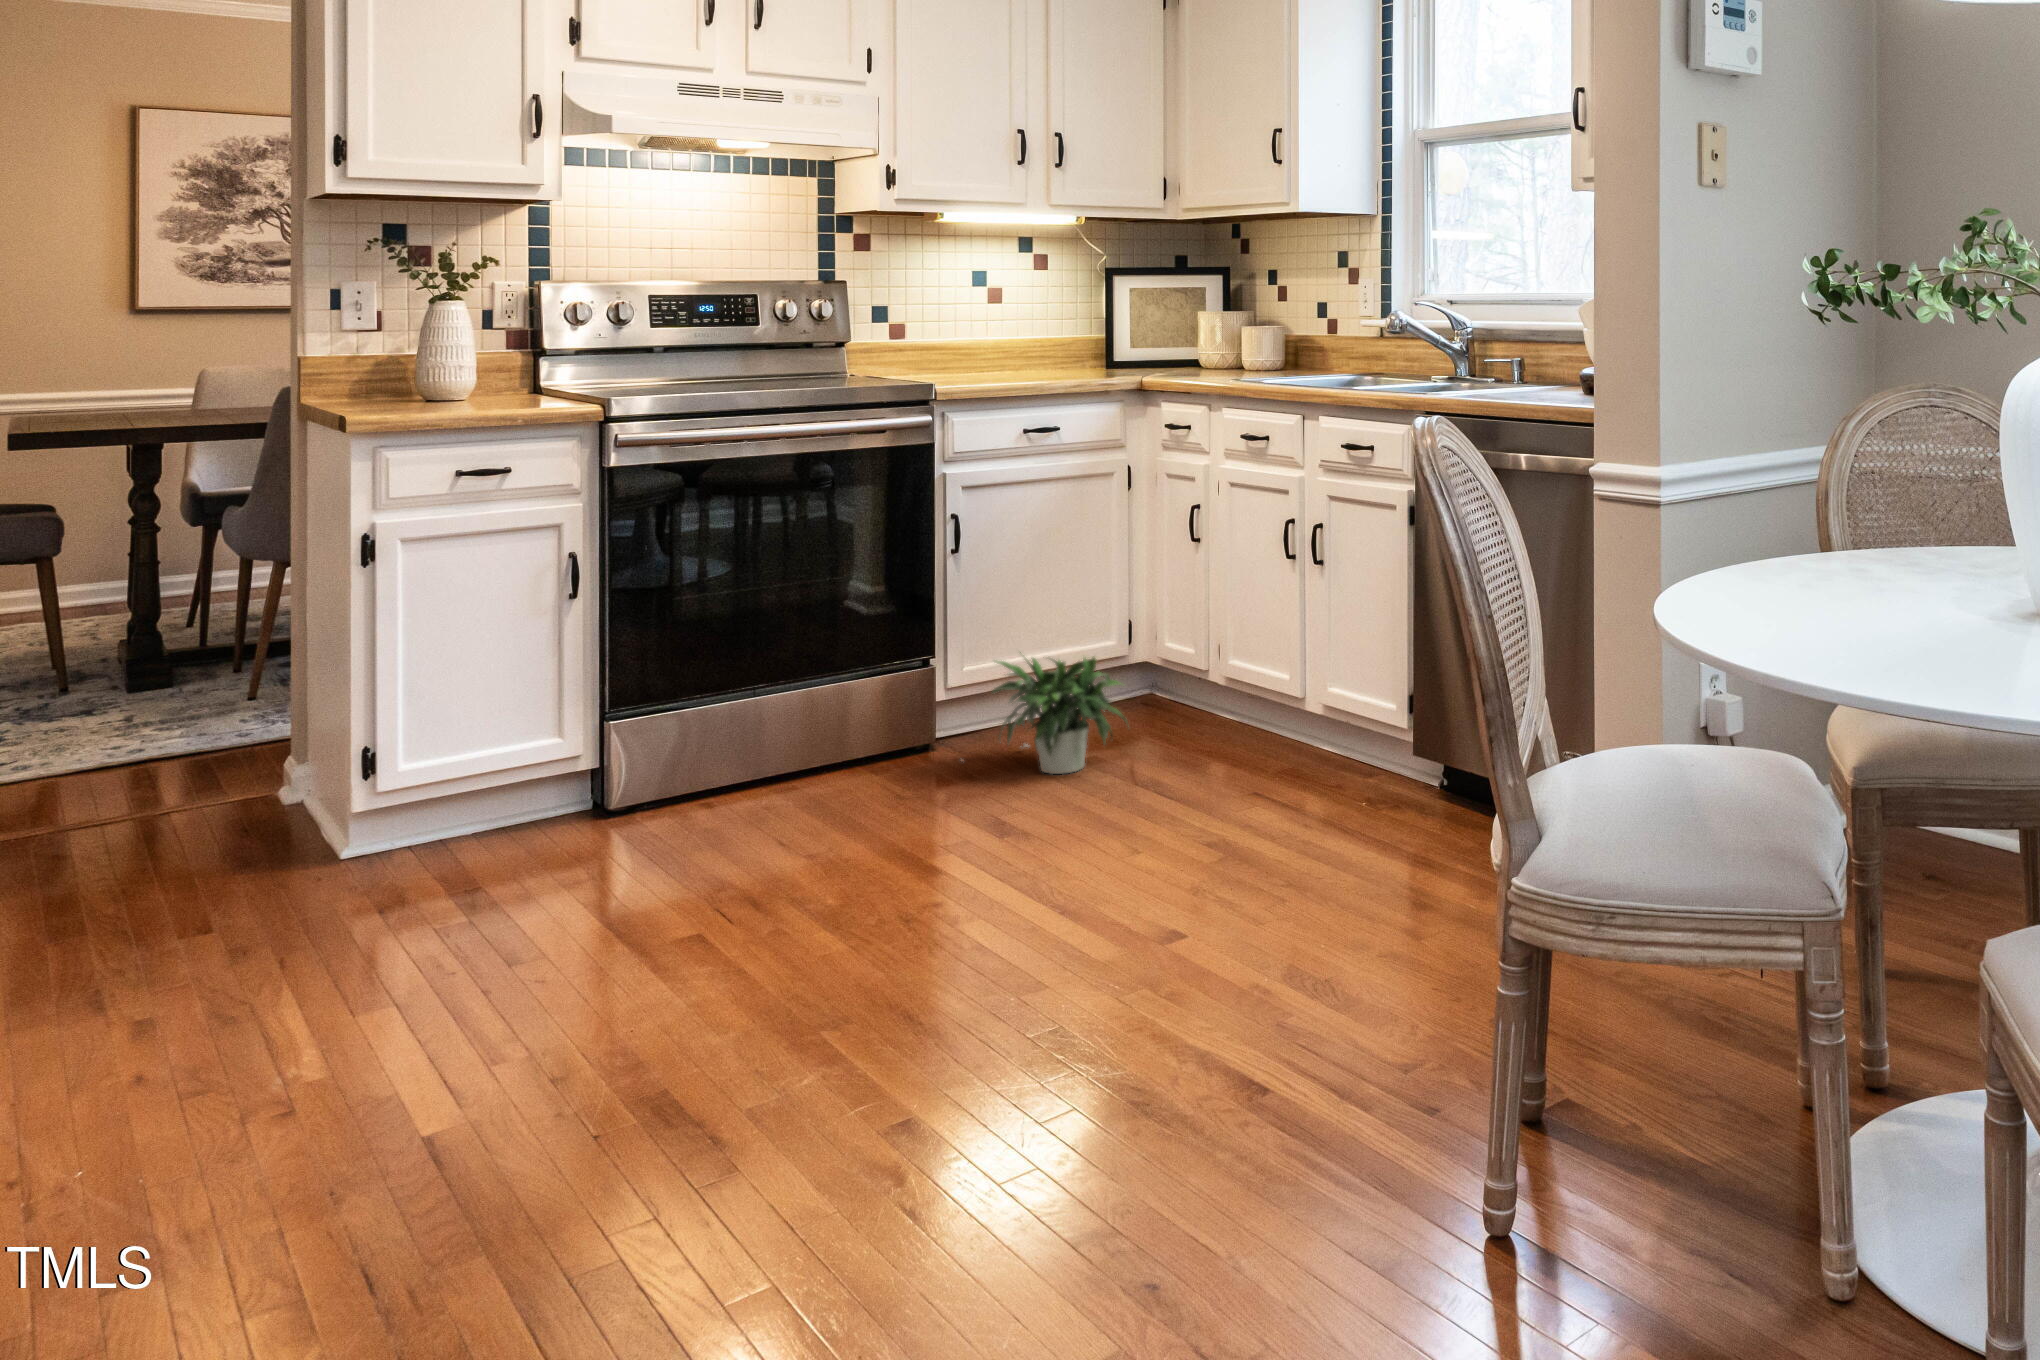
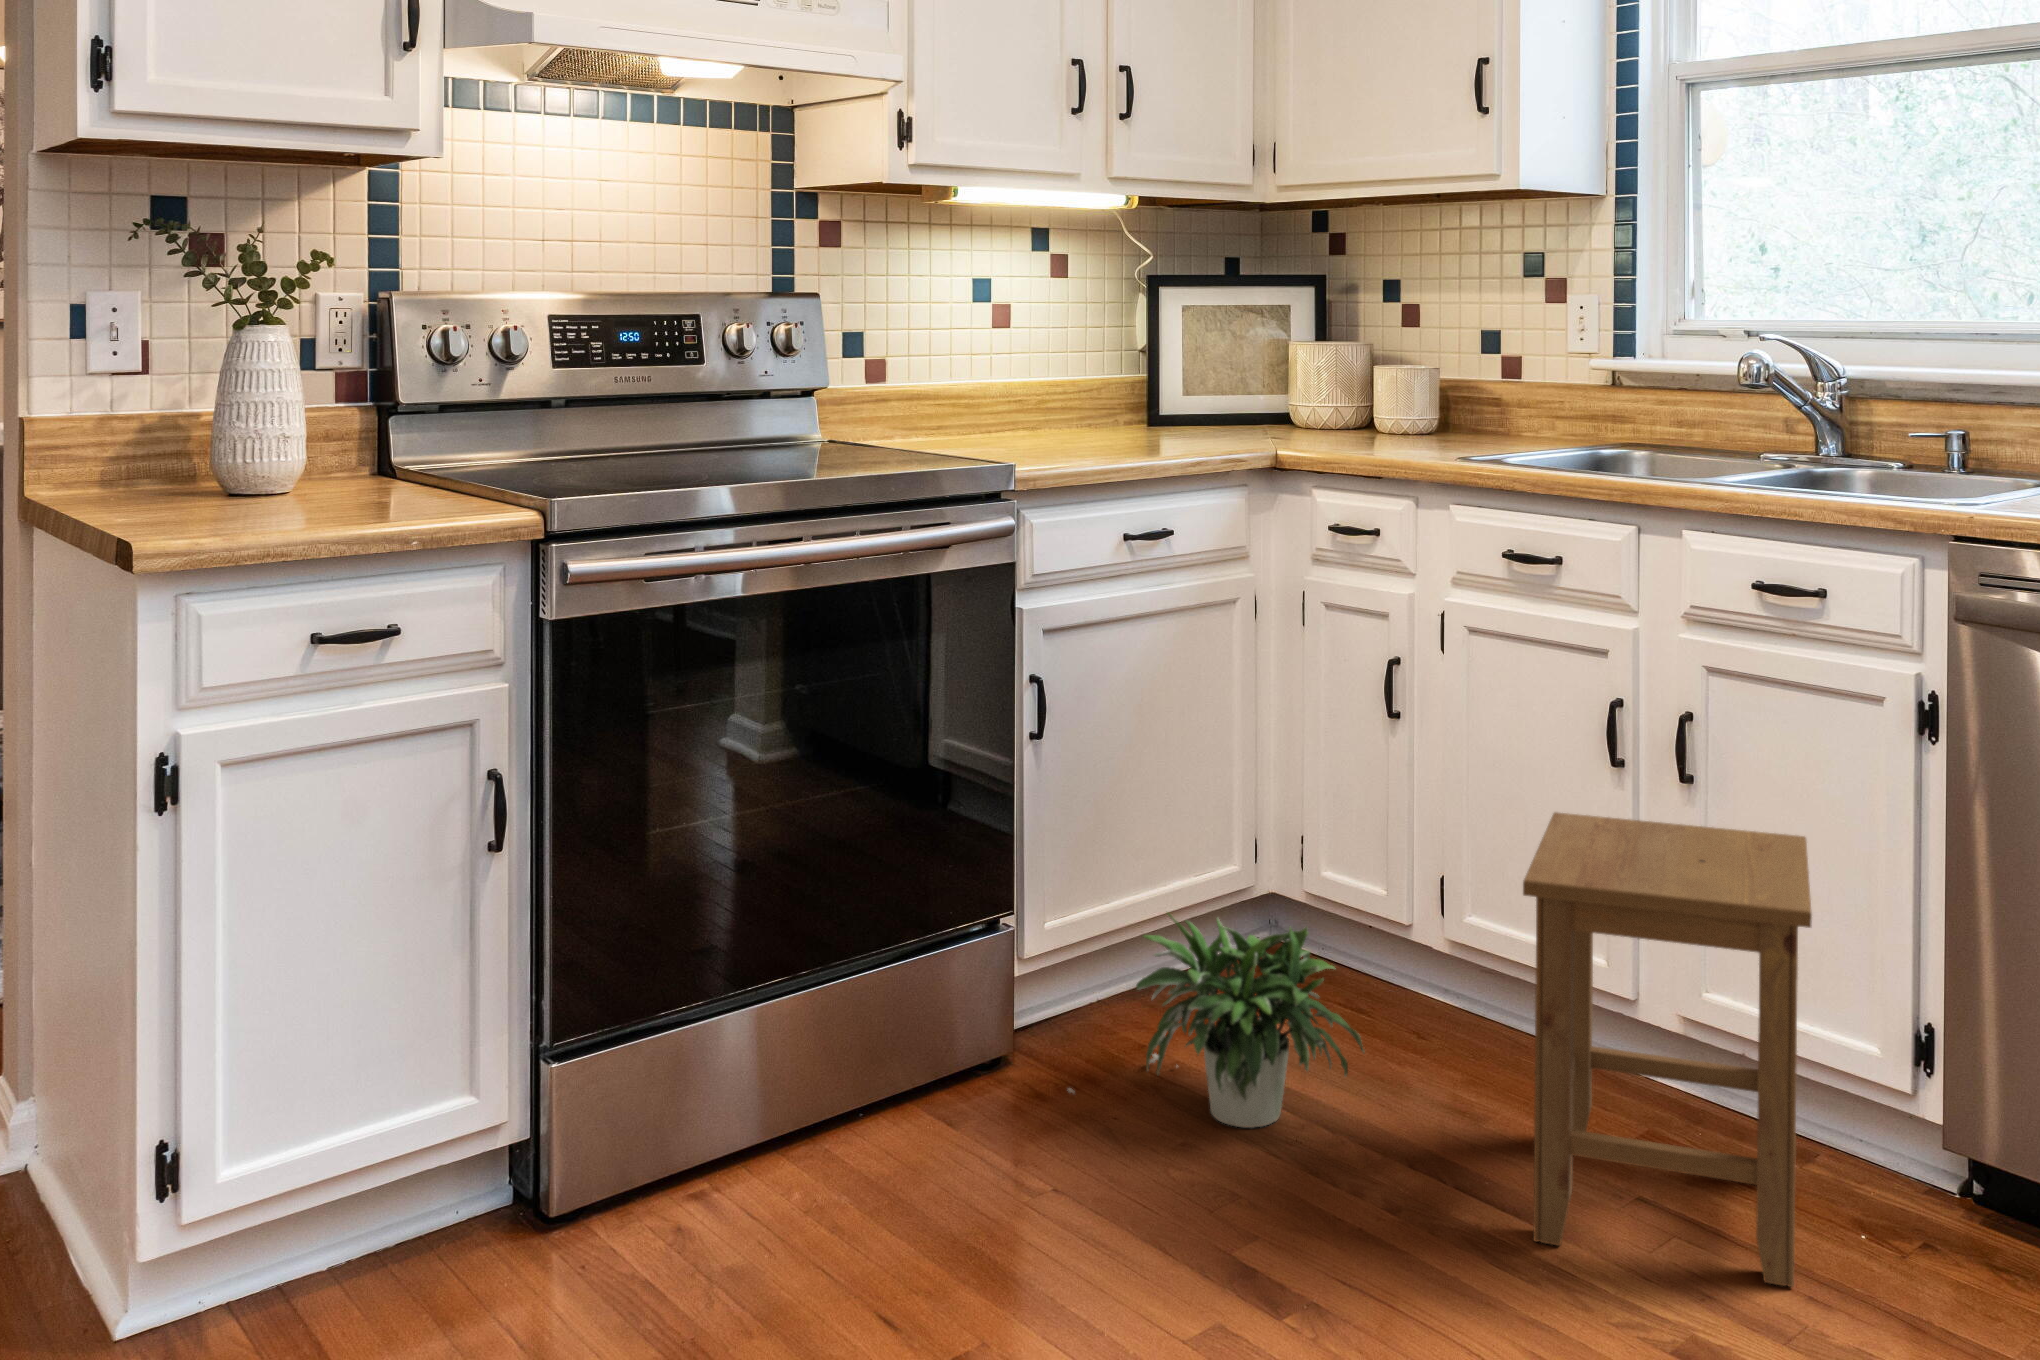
stool: none [1167,584,1365,824] -> present [1523,812,1812,1287]

